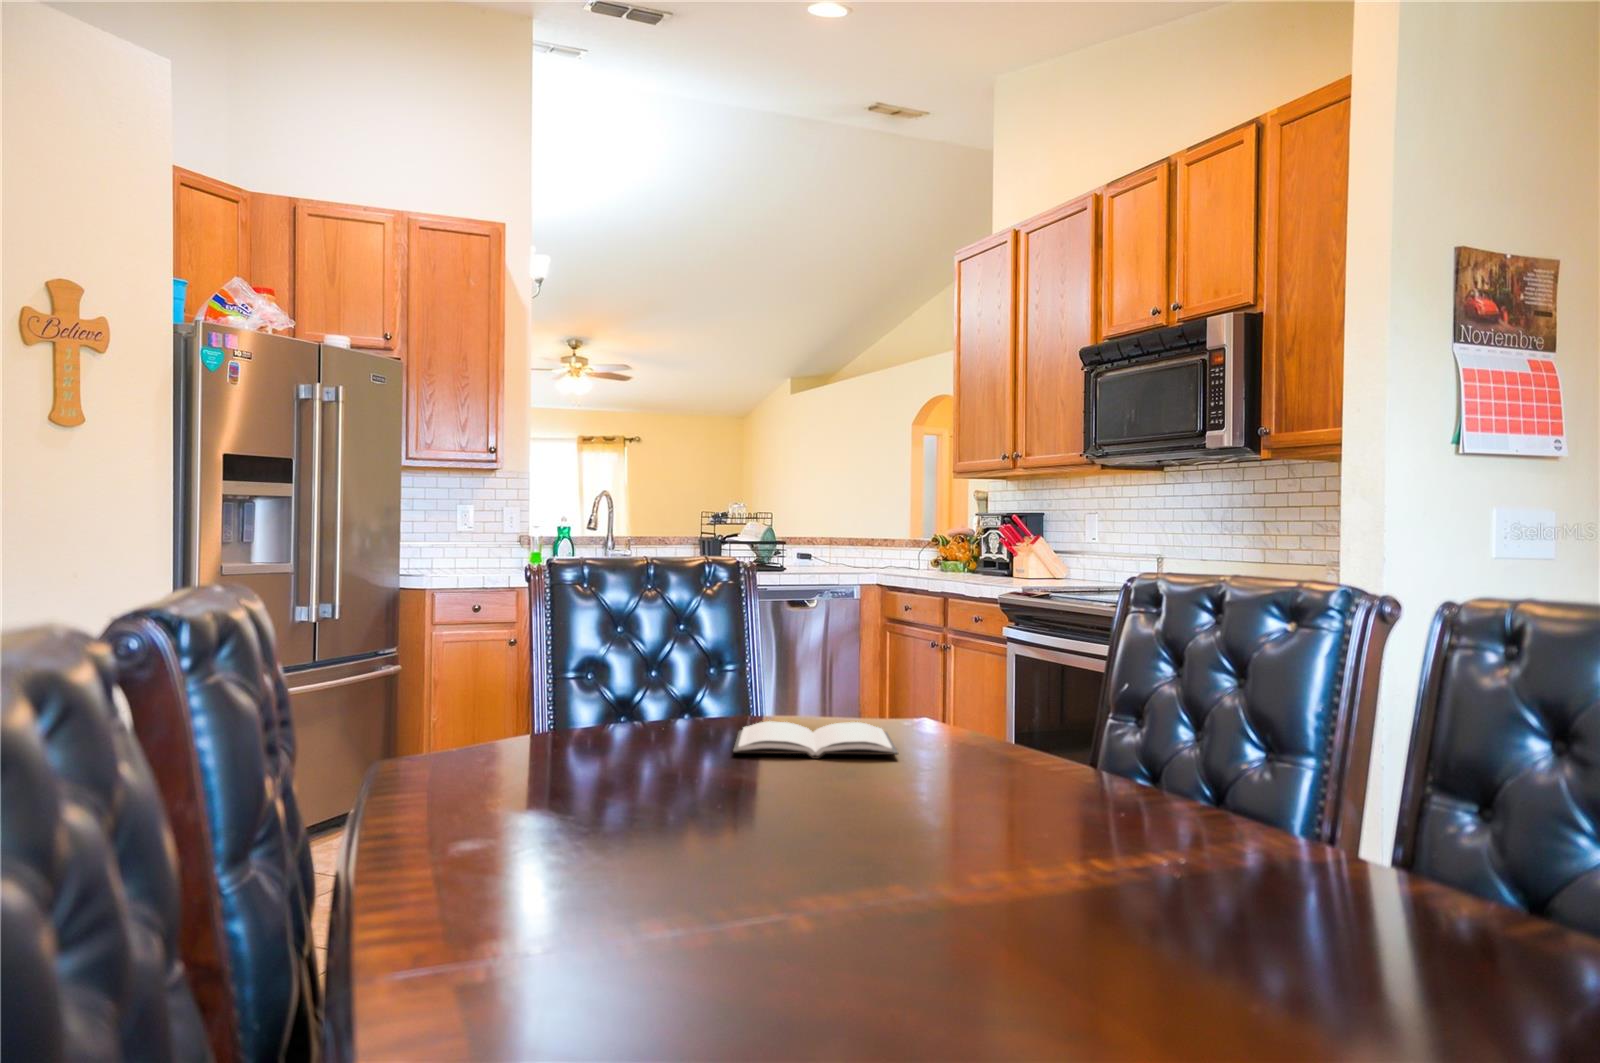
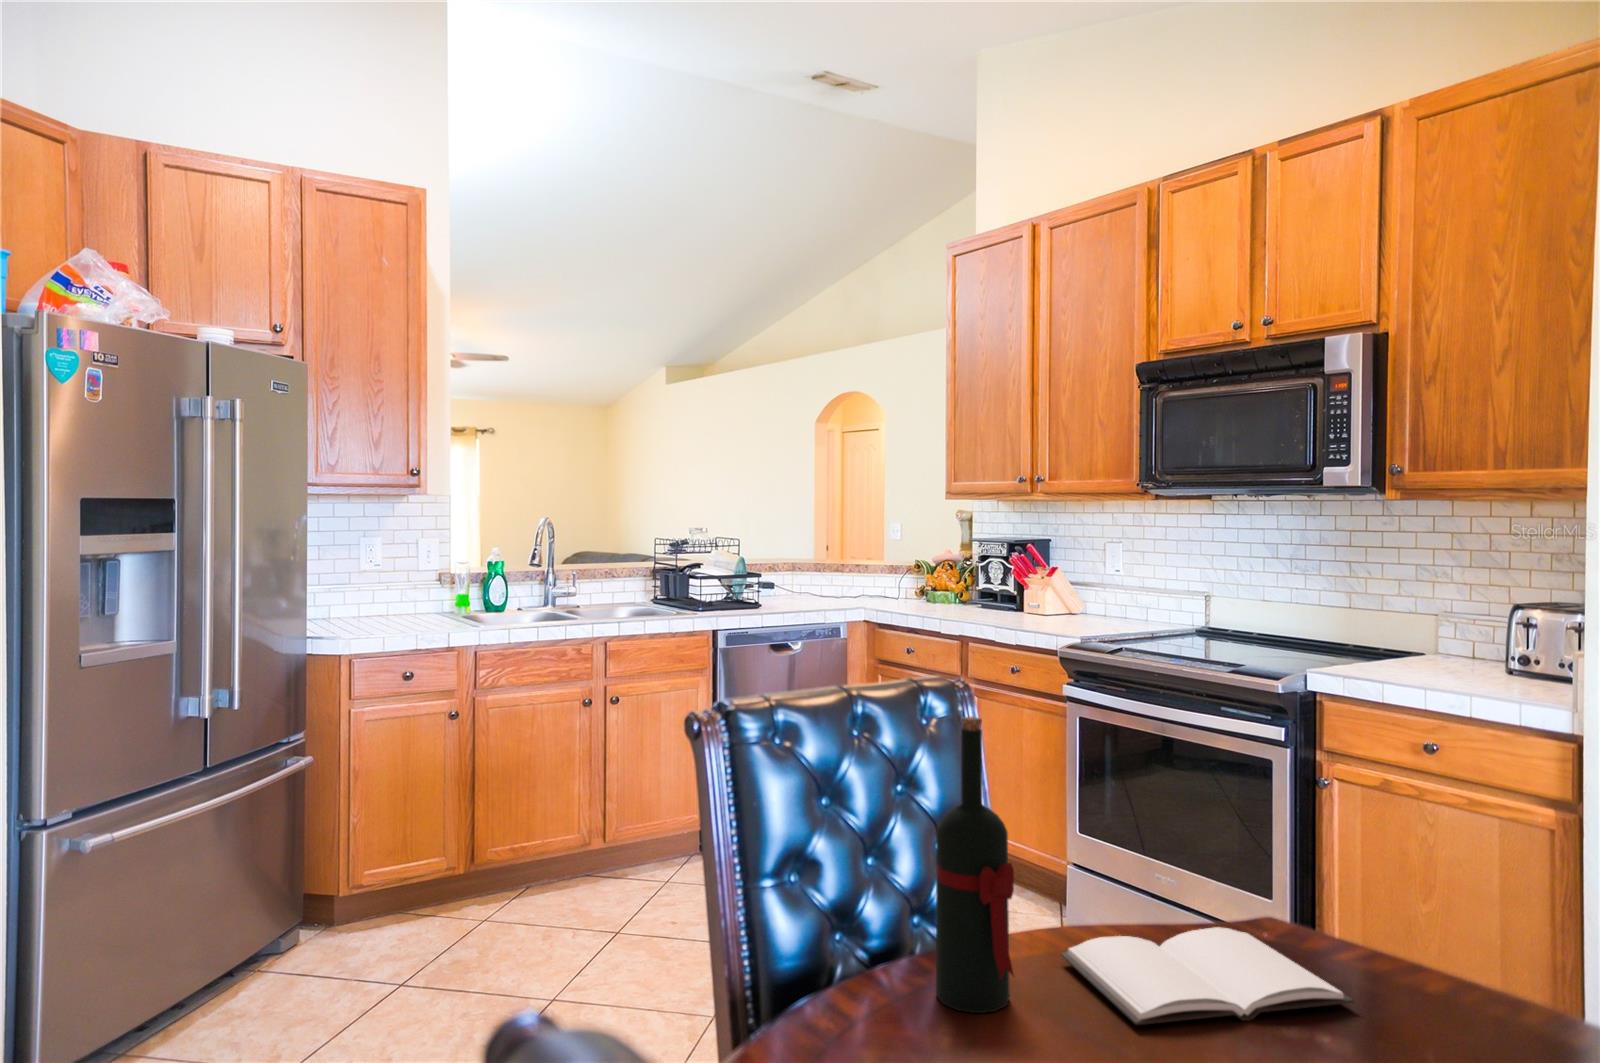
wine bottle: none [628,556,678,747] -> present [936,717,1014,1013]

